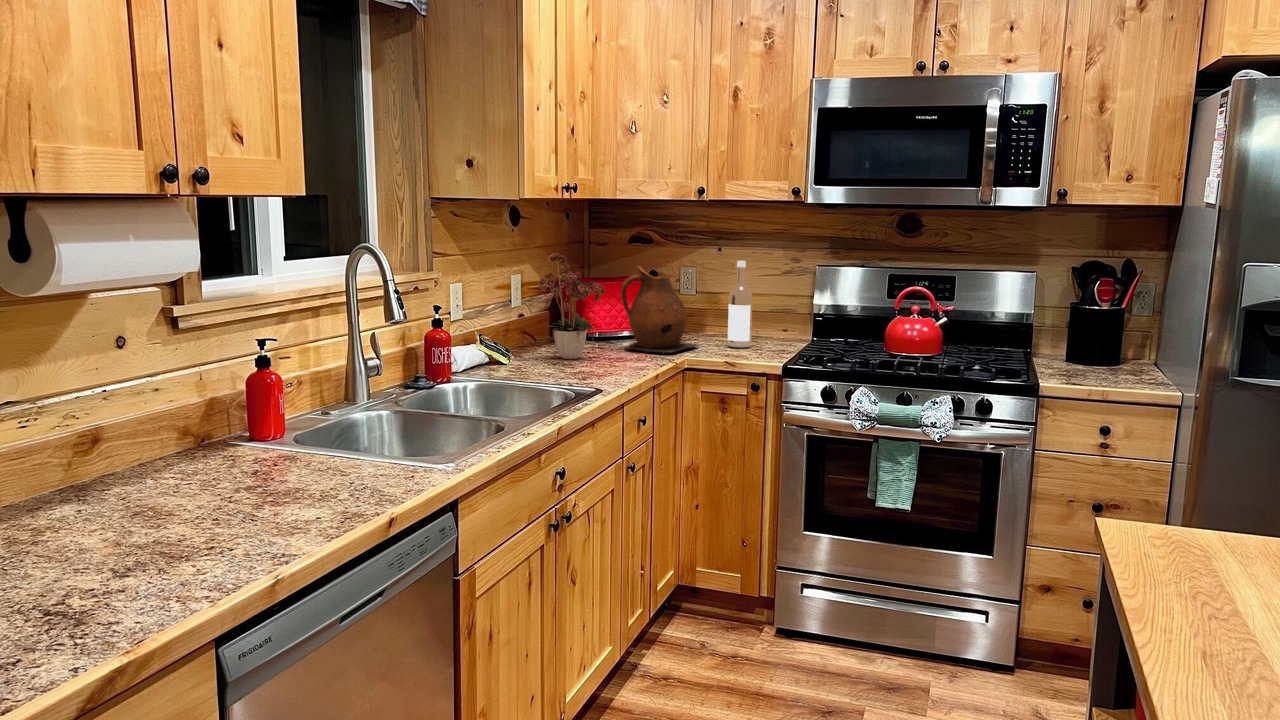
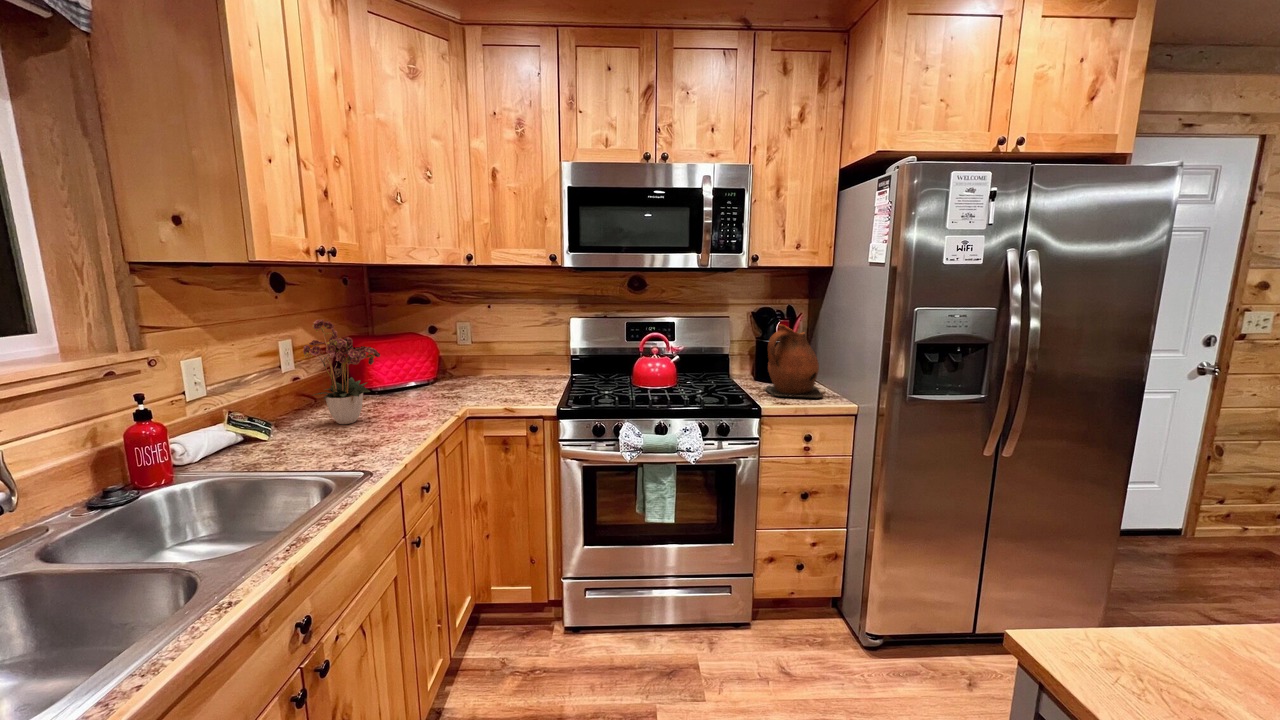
wine bottle: present [728,261,752,348] -> none [502,317,524,391]
ceramic pitcher: present [621,267,698,354] -> present [766,325,823,398]

